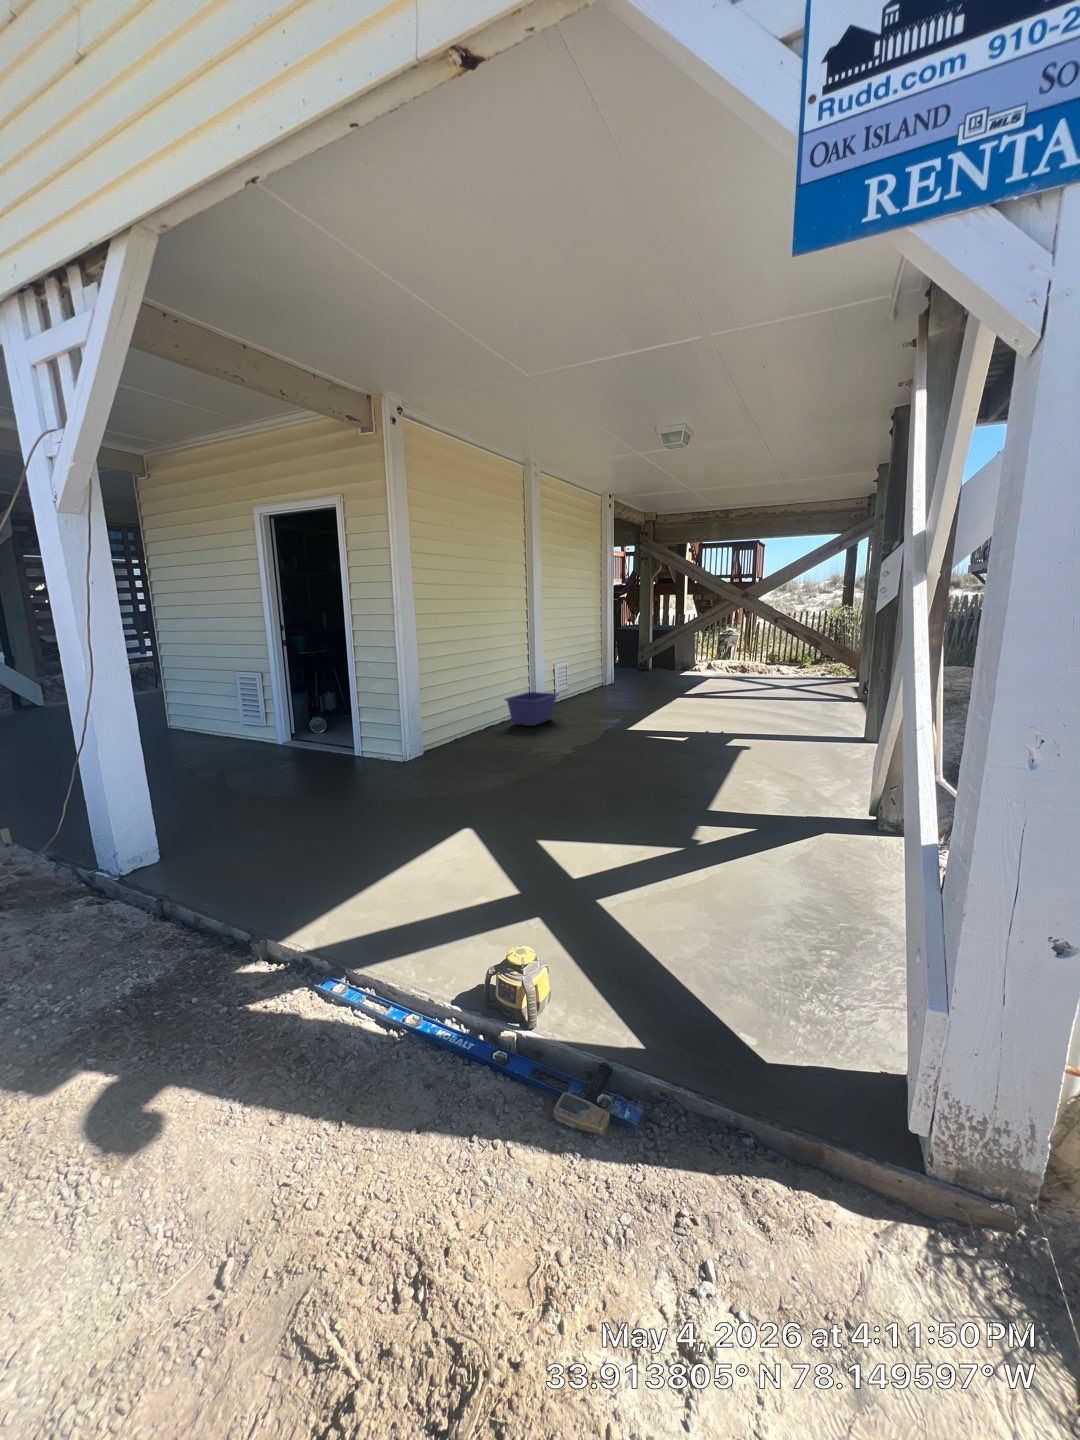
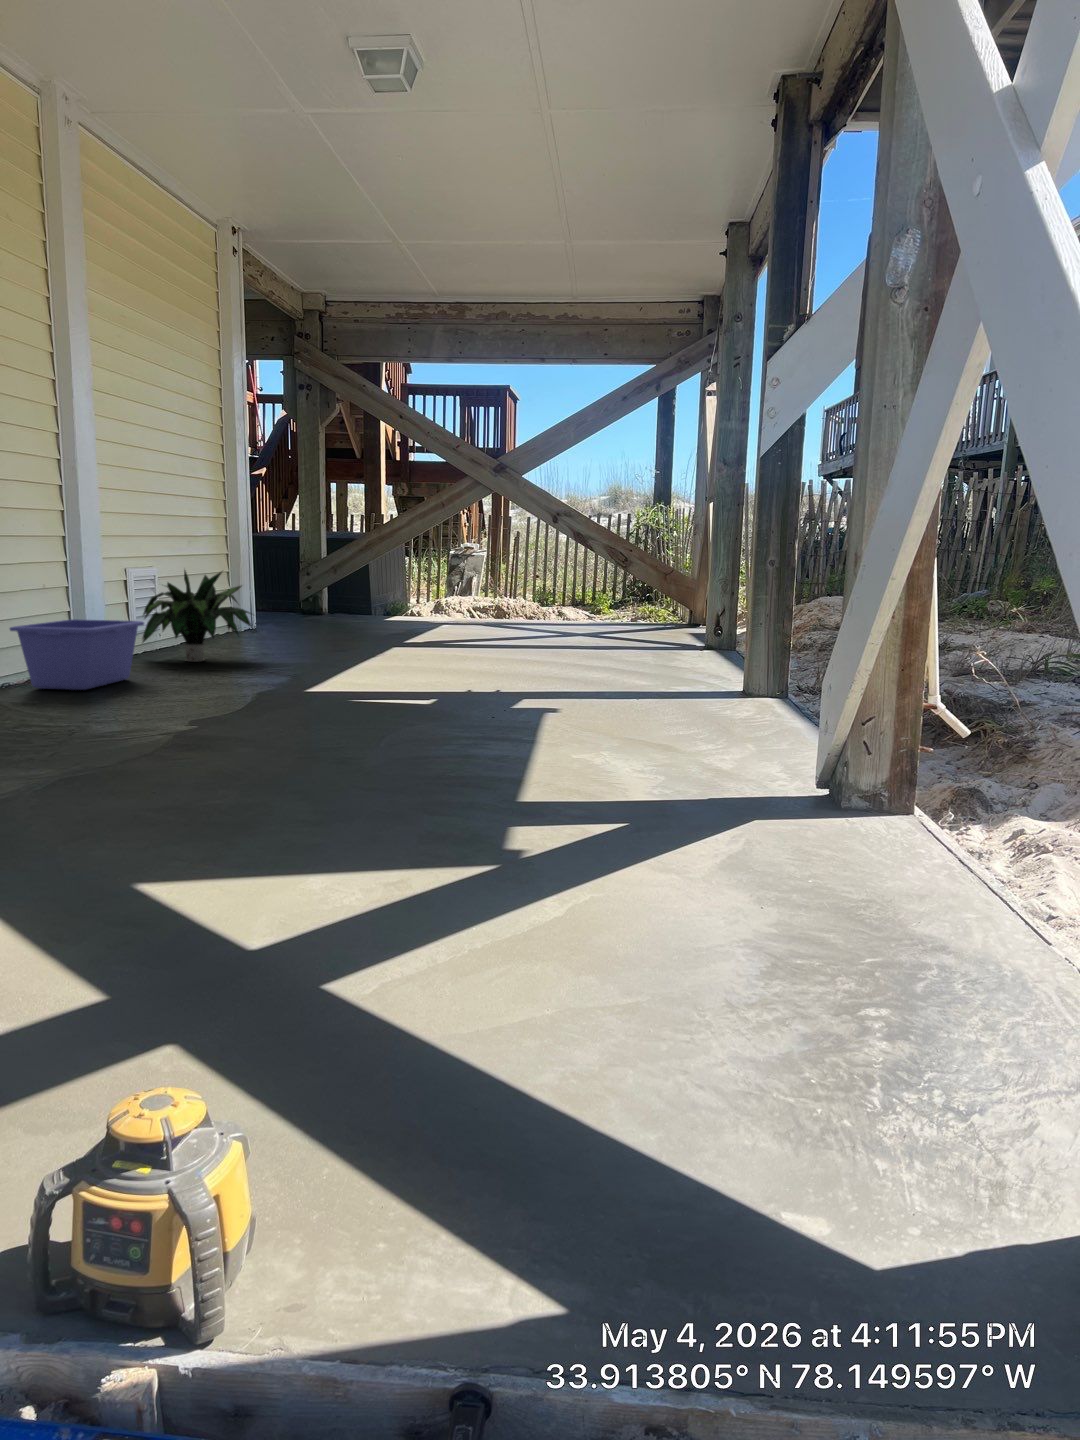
potted plant: none [558,664,611,708] -> present [143,570,251,662]

